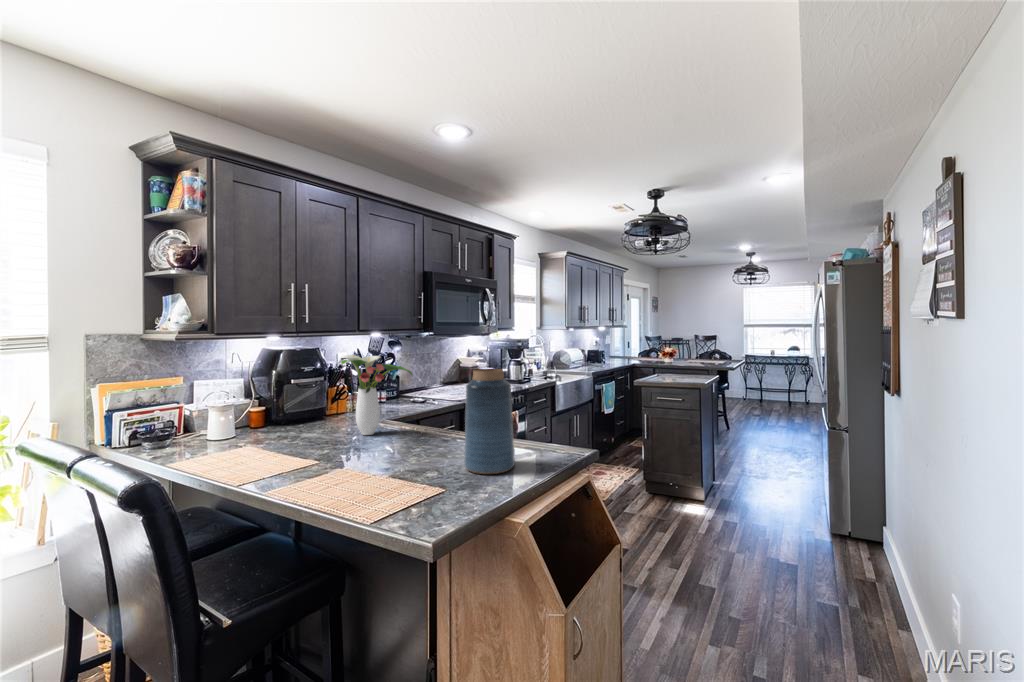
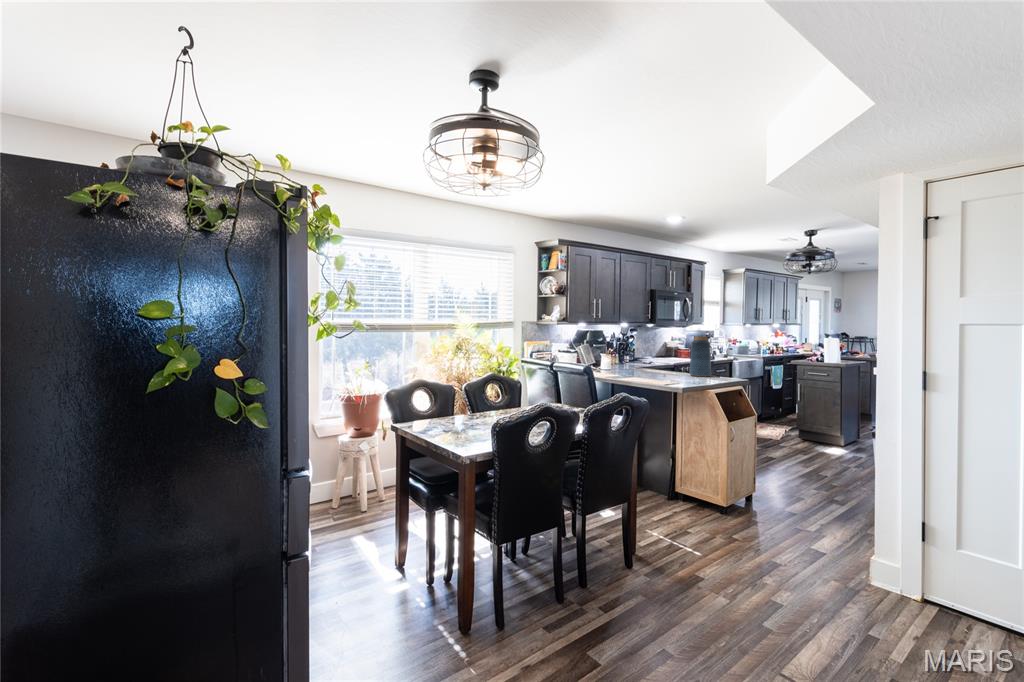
flower arrangement: present [340,355,412,435] -> none [624,332,659,369]

